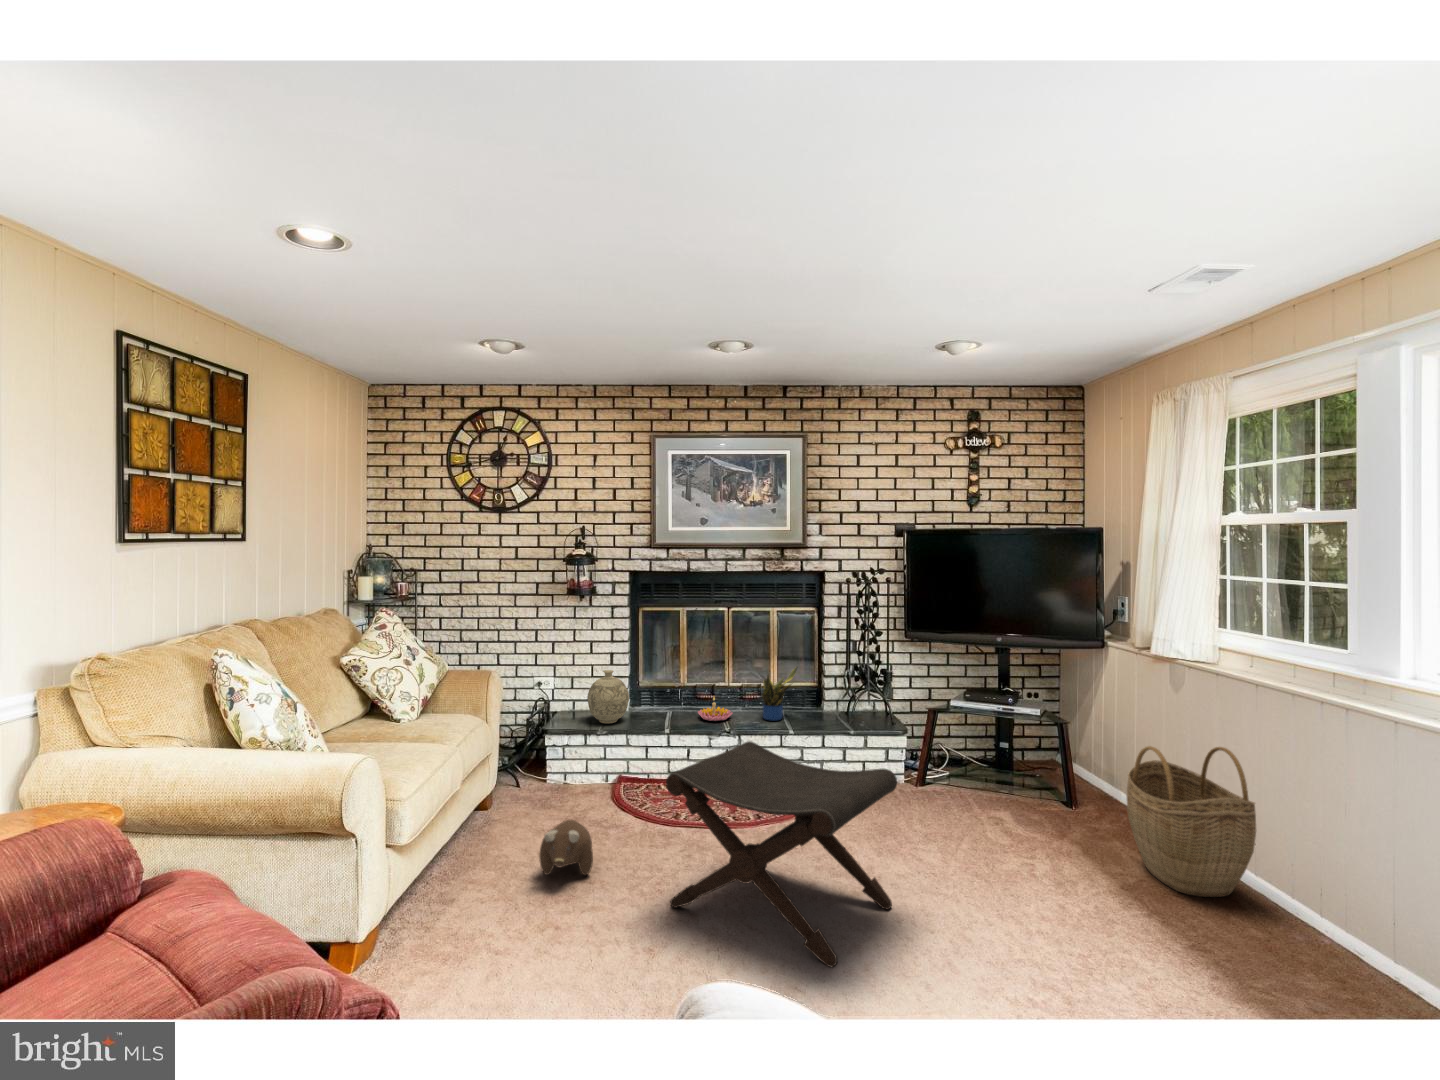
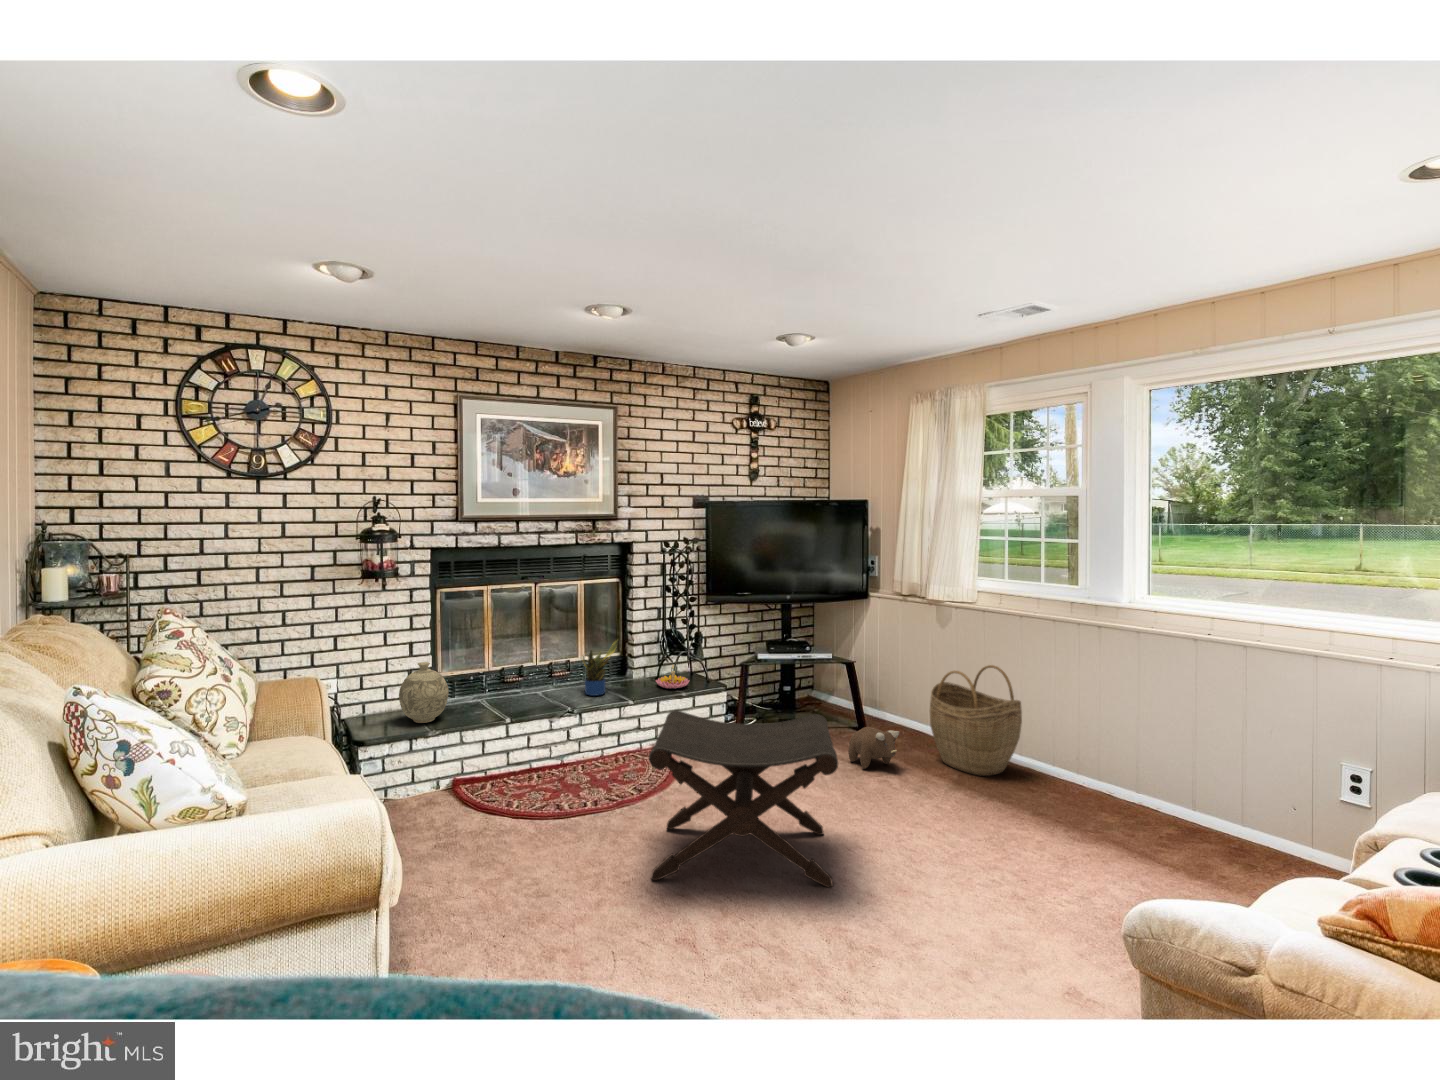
candle holder: present [698,697,733,721] -> present [656,665,689,689]
plush toy: present [539,820,593,875] -> present [848,727,899,769]

